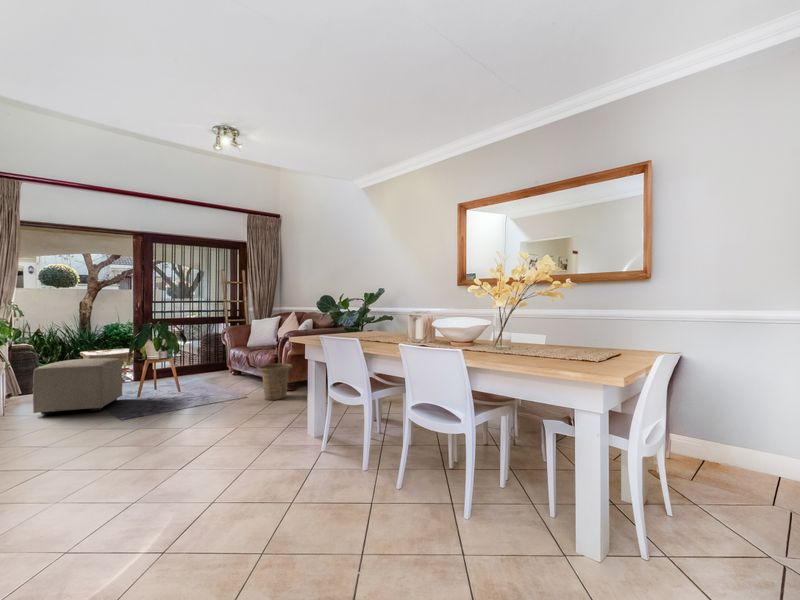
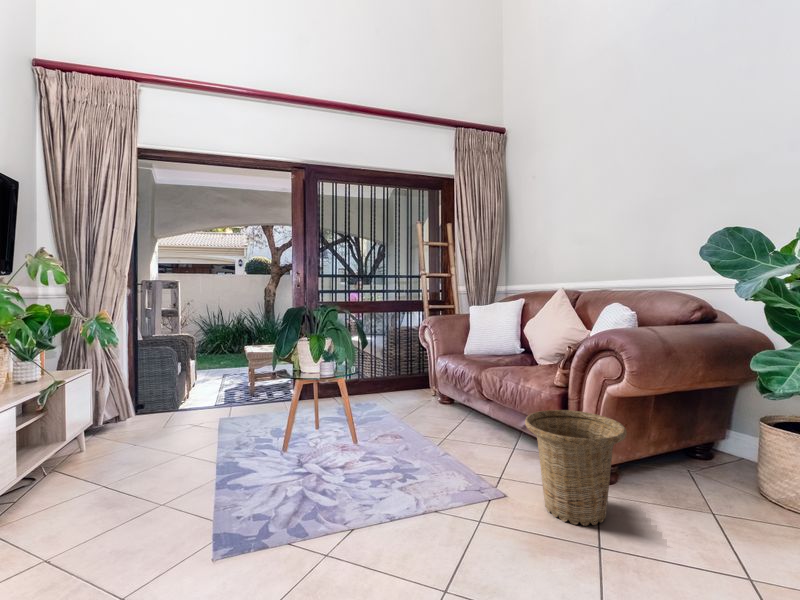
ottoman: present [33,358,122,415] -> none [92,370,257,488]

